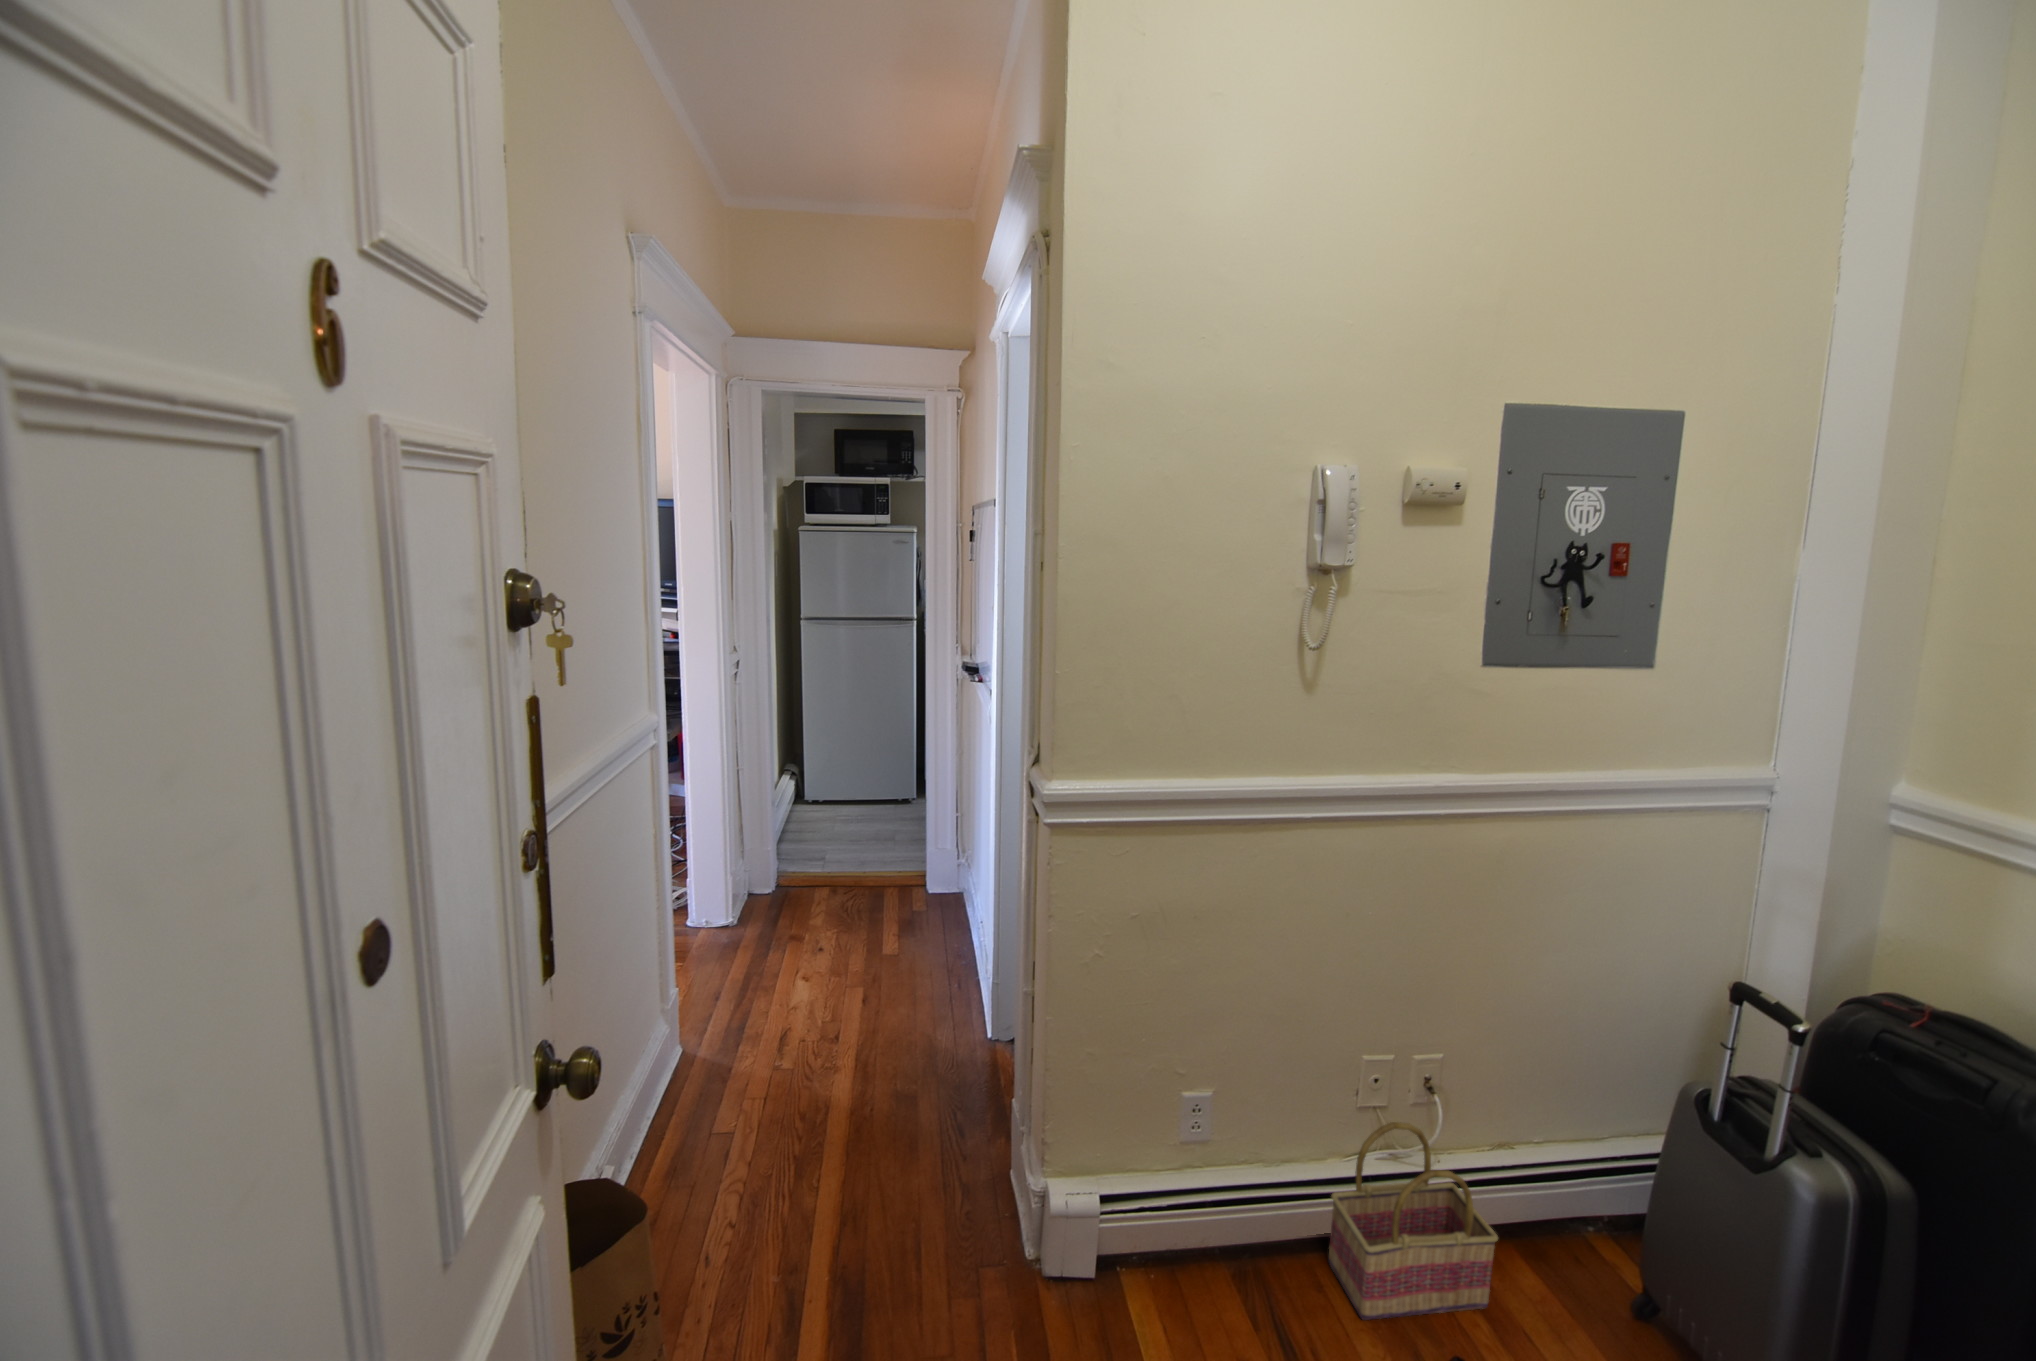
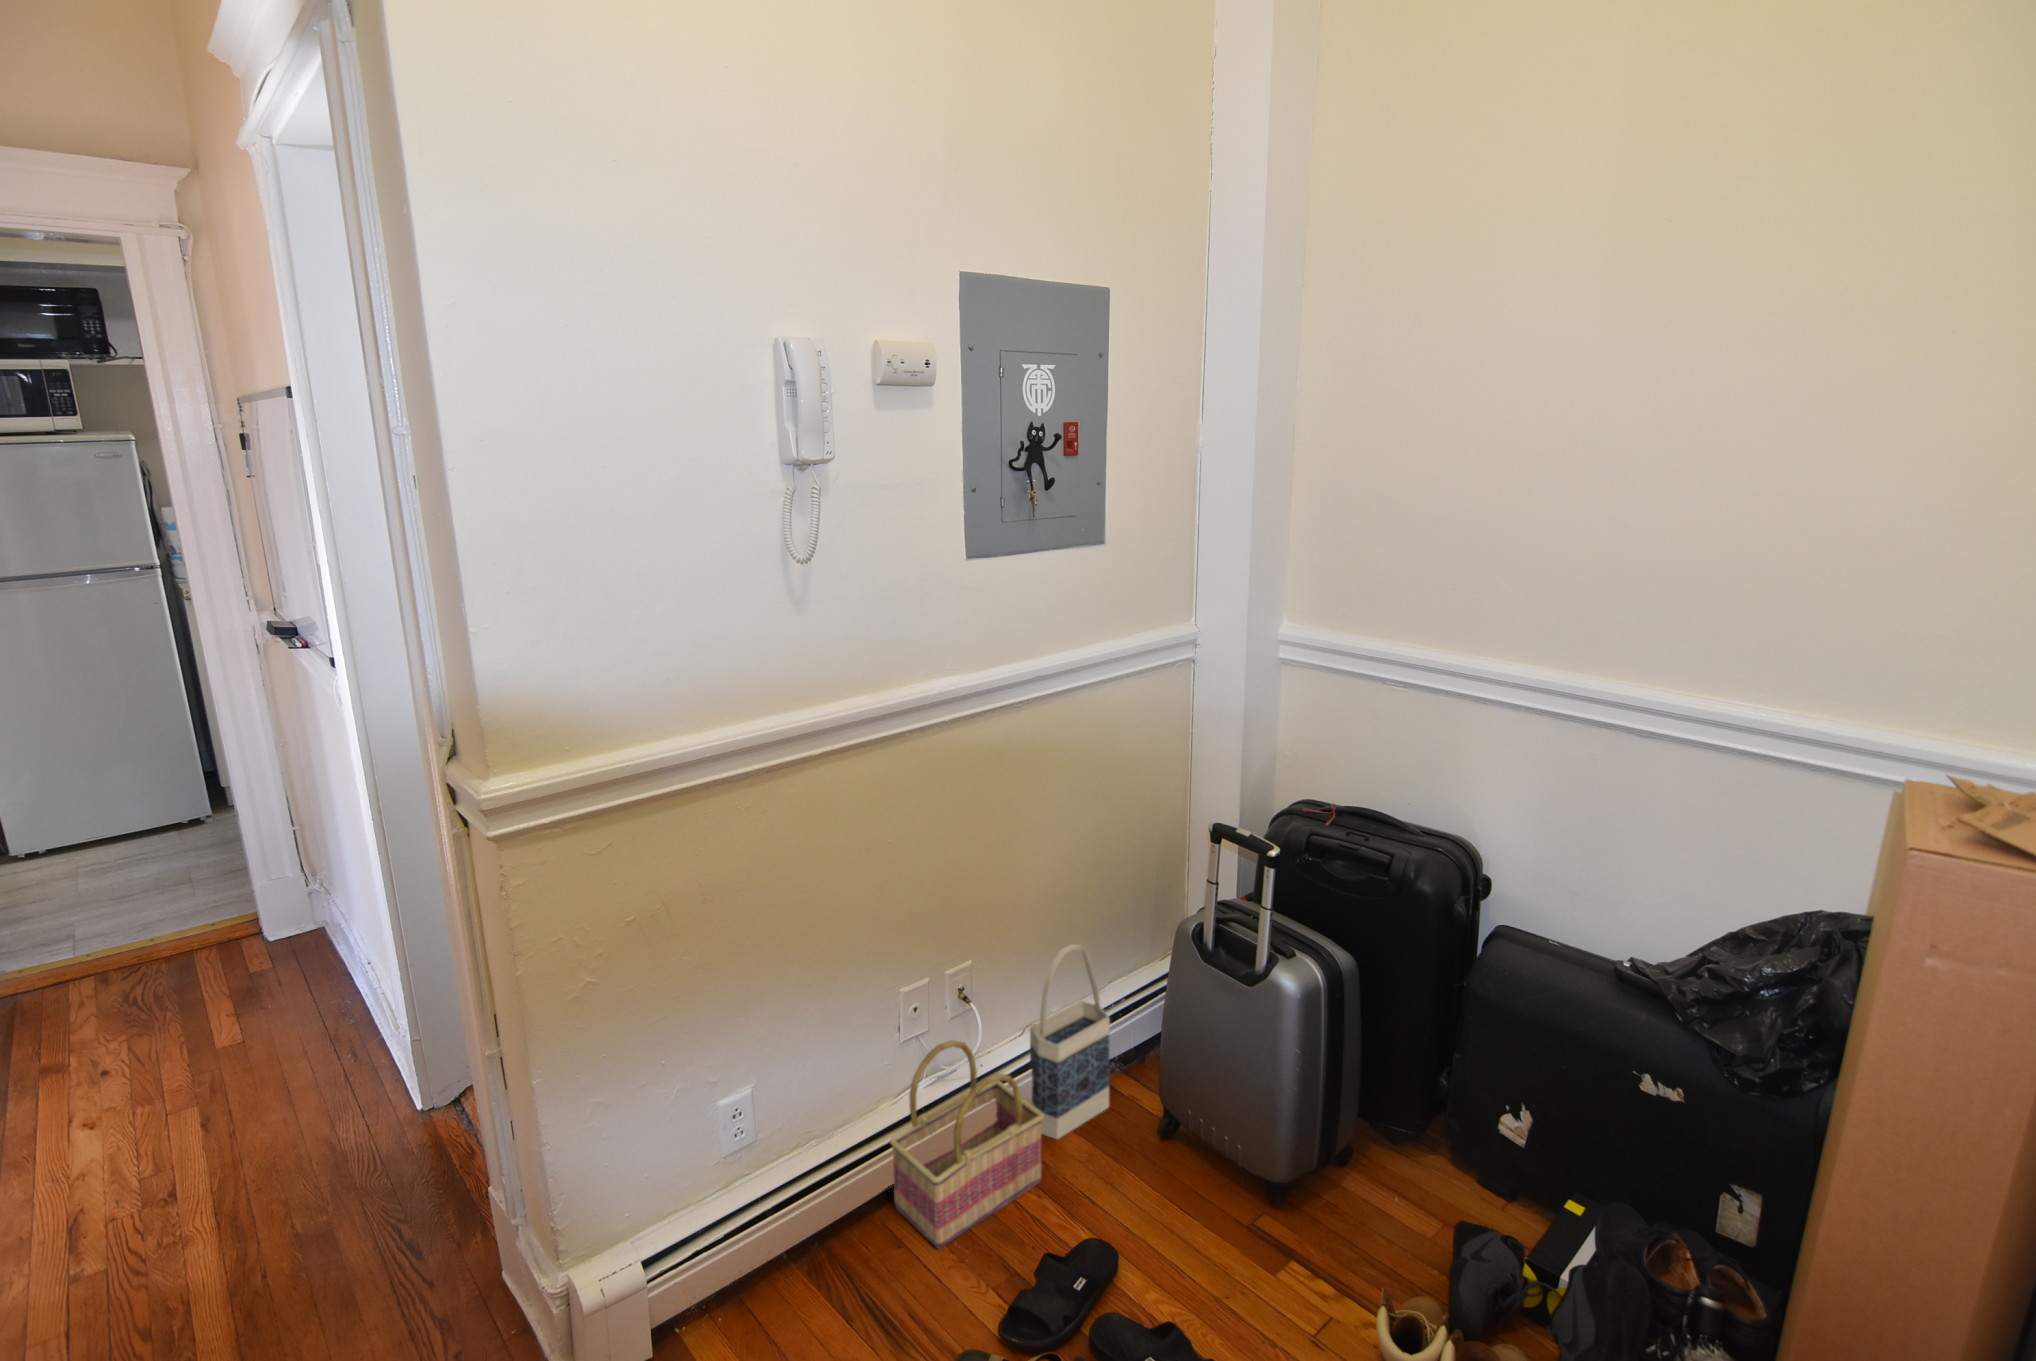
bag: none [1488,1073,1597,1275] -> present [1030,944,1110,1139]

